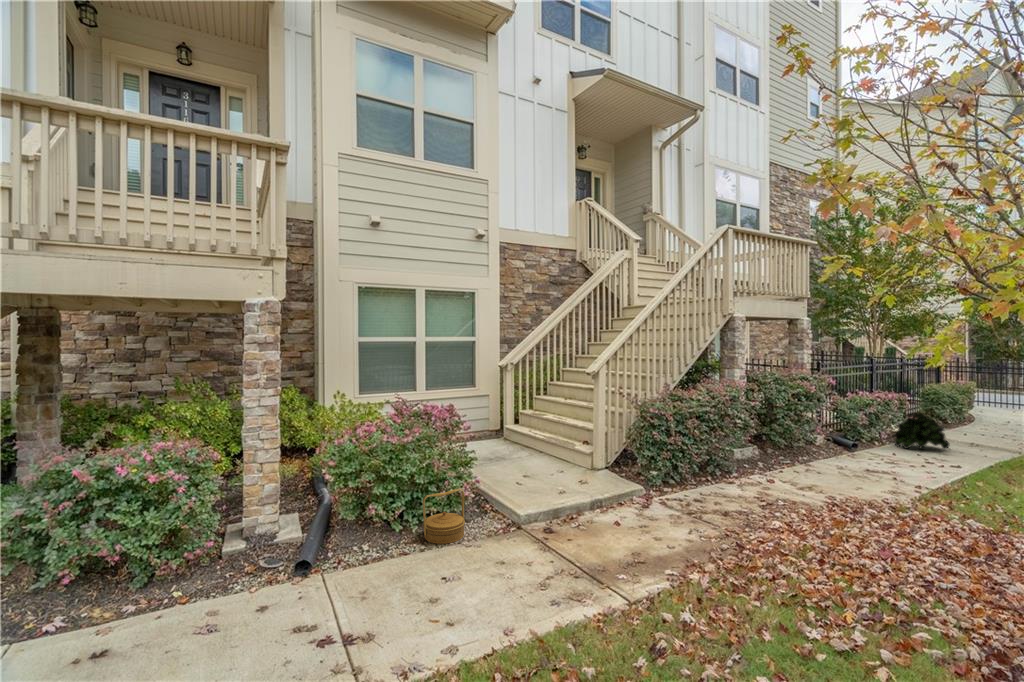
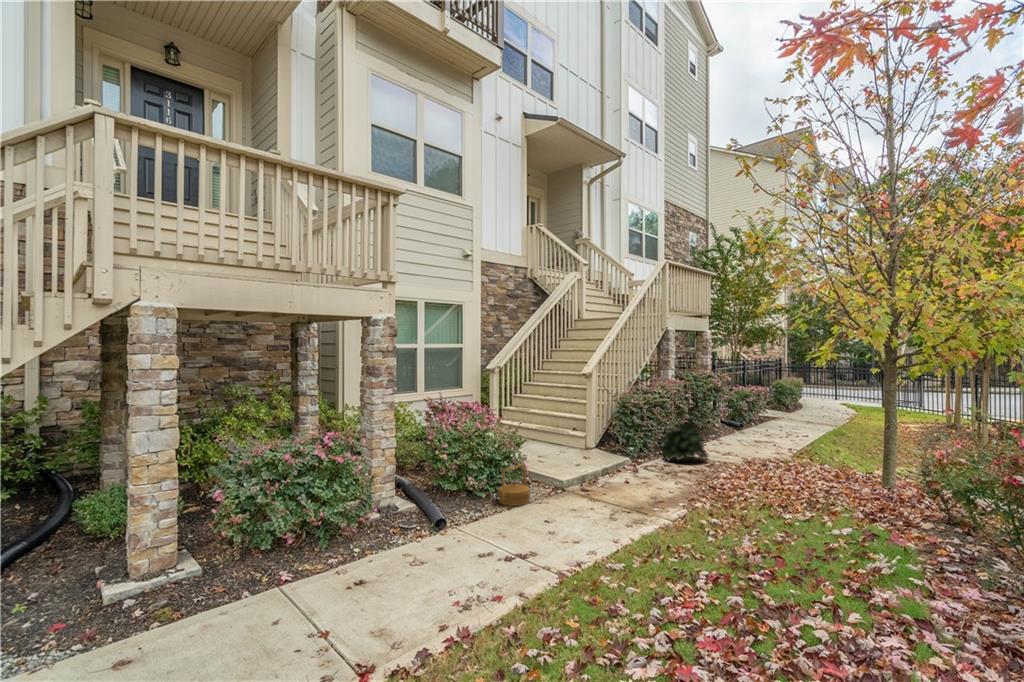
potted plant: present [893,413,950,450] -> present [661,423,708,461]

